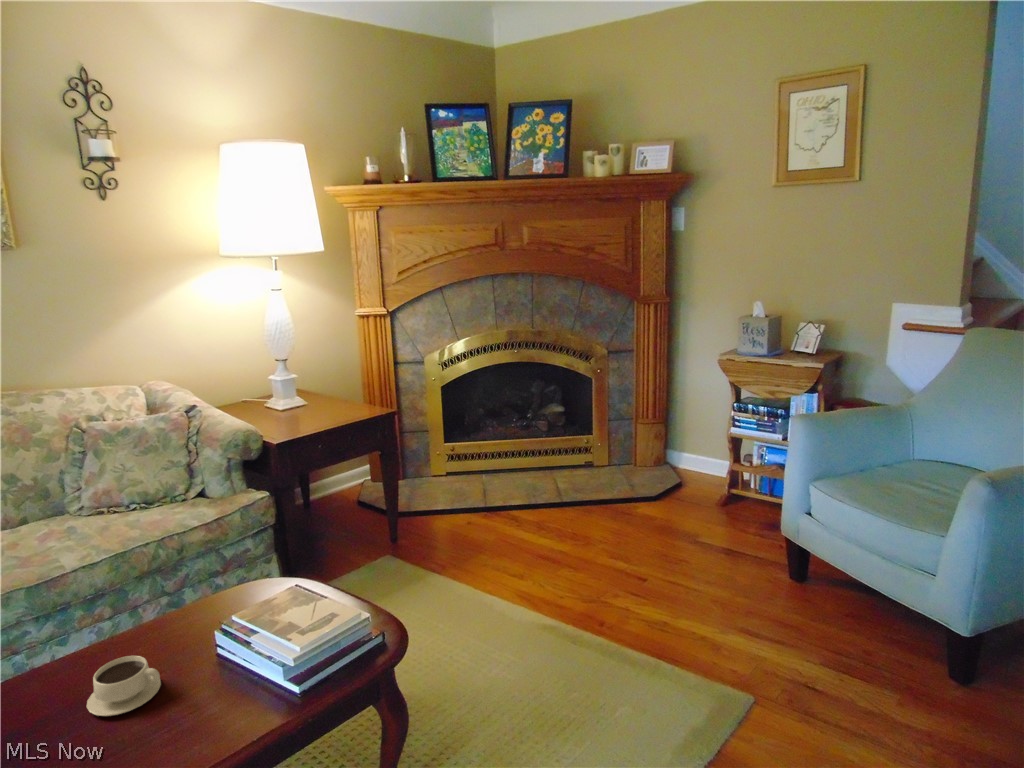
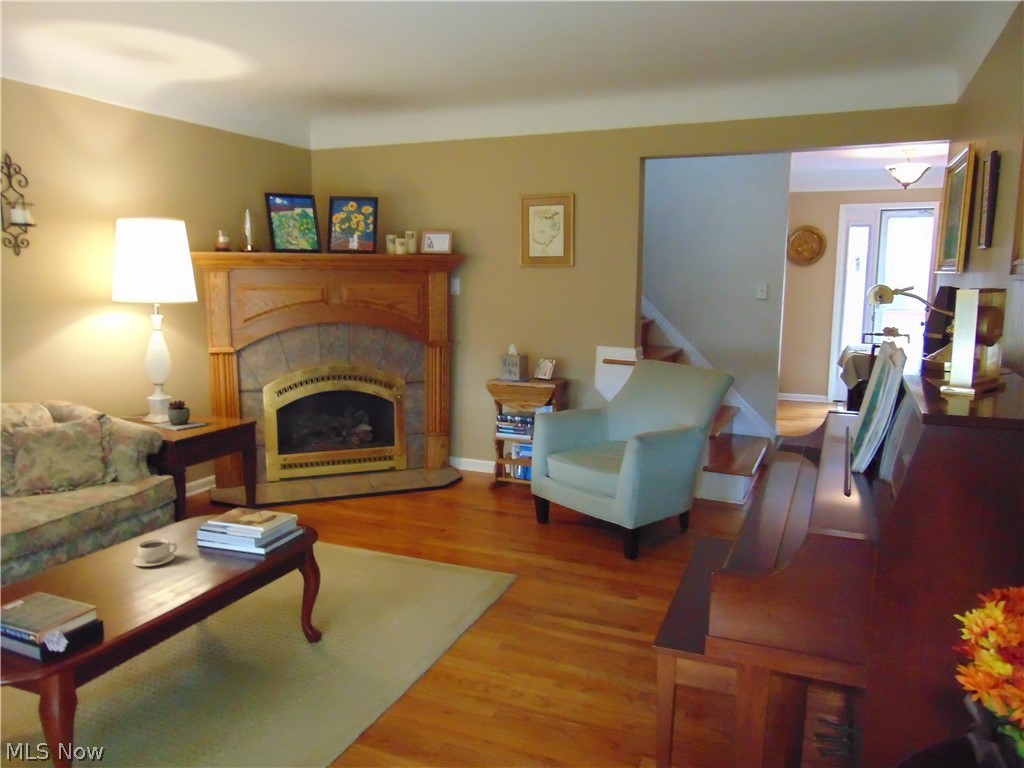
succulent plant: none [274,380,334,423] -> present [154,400,206,431]

